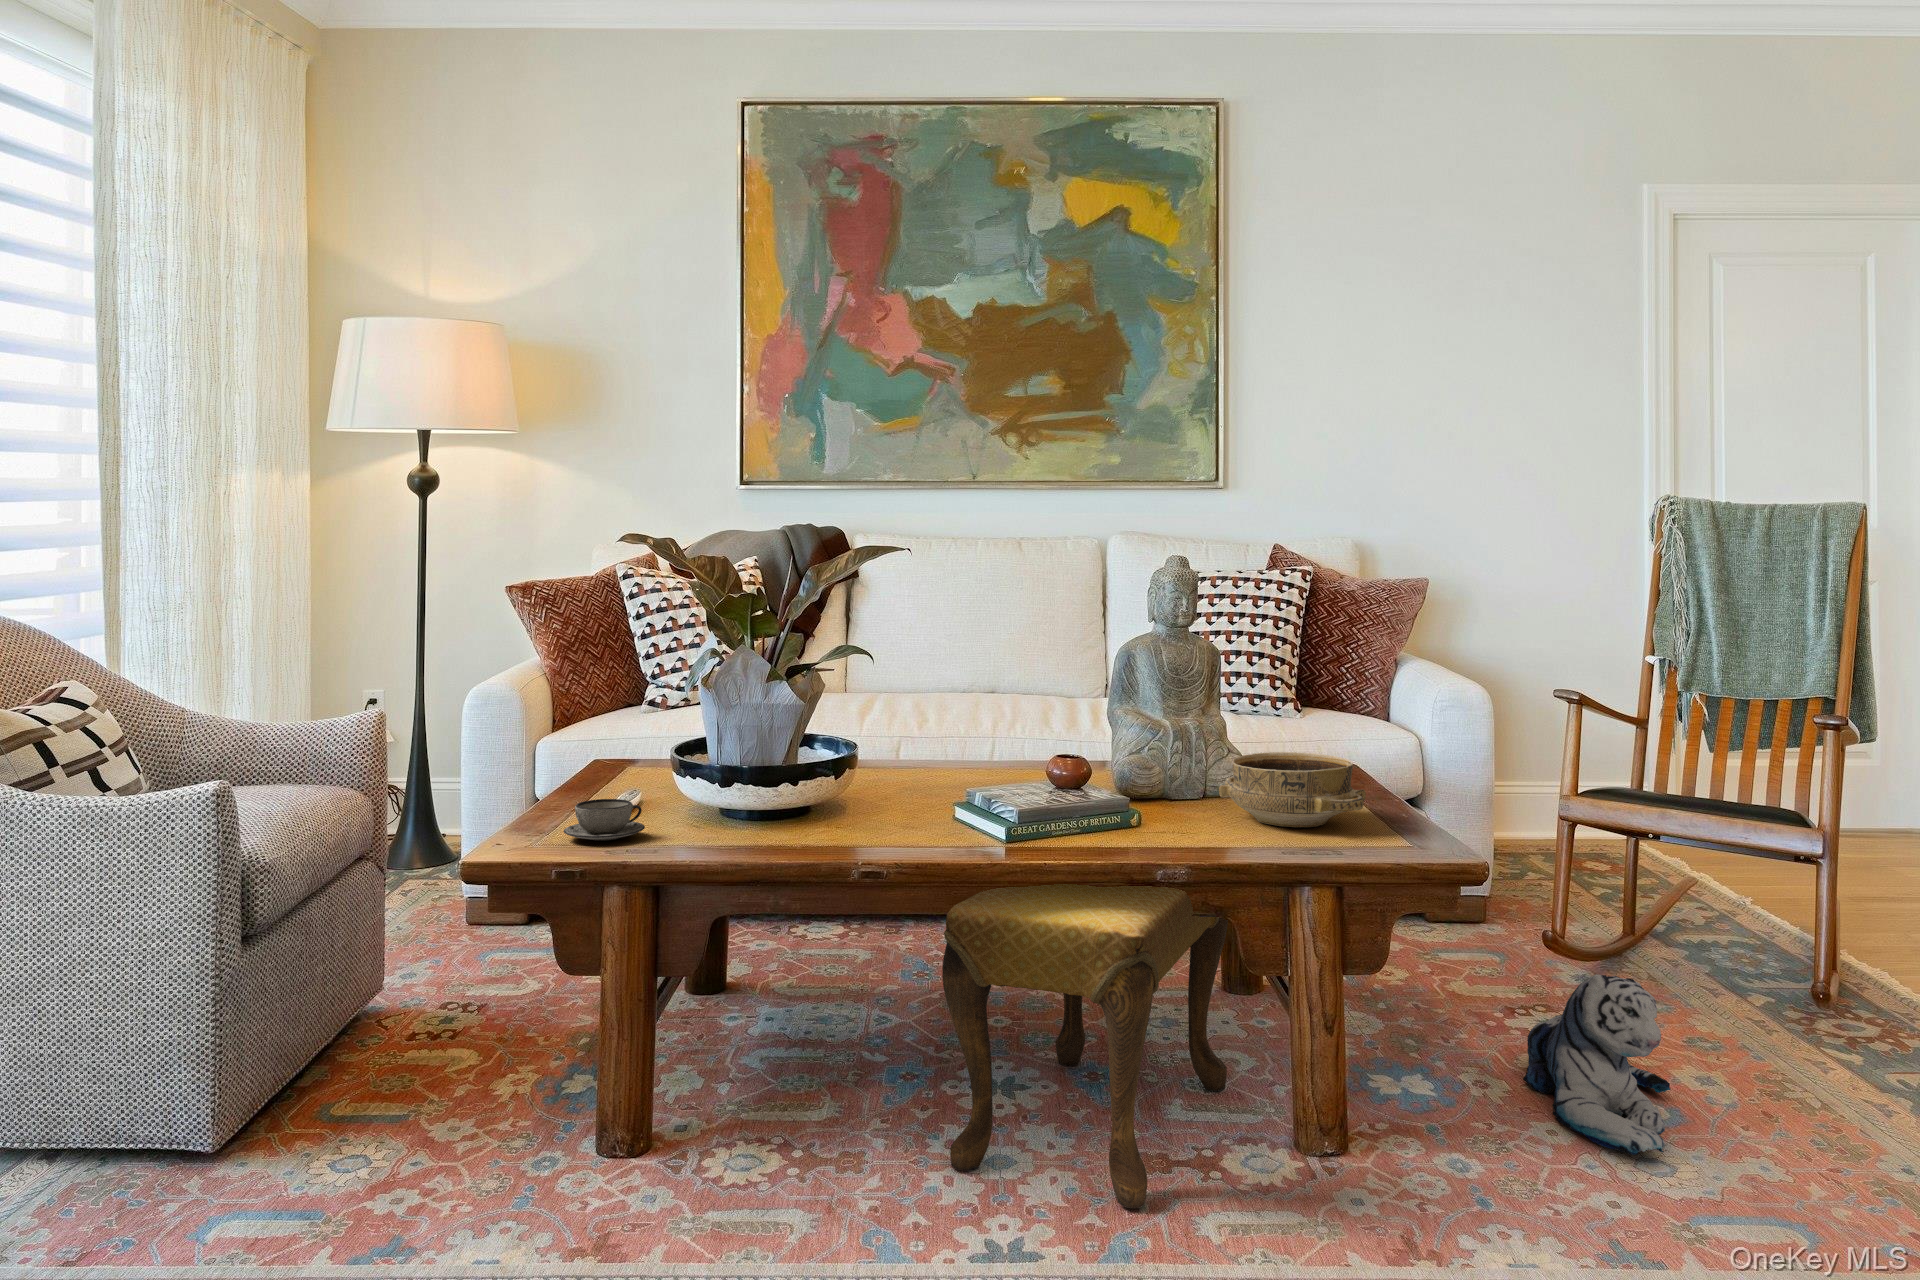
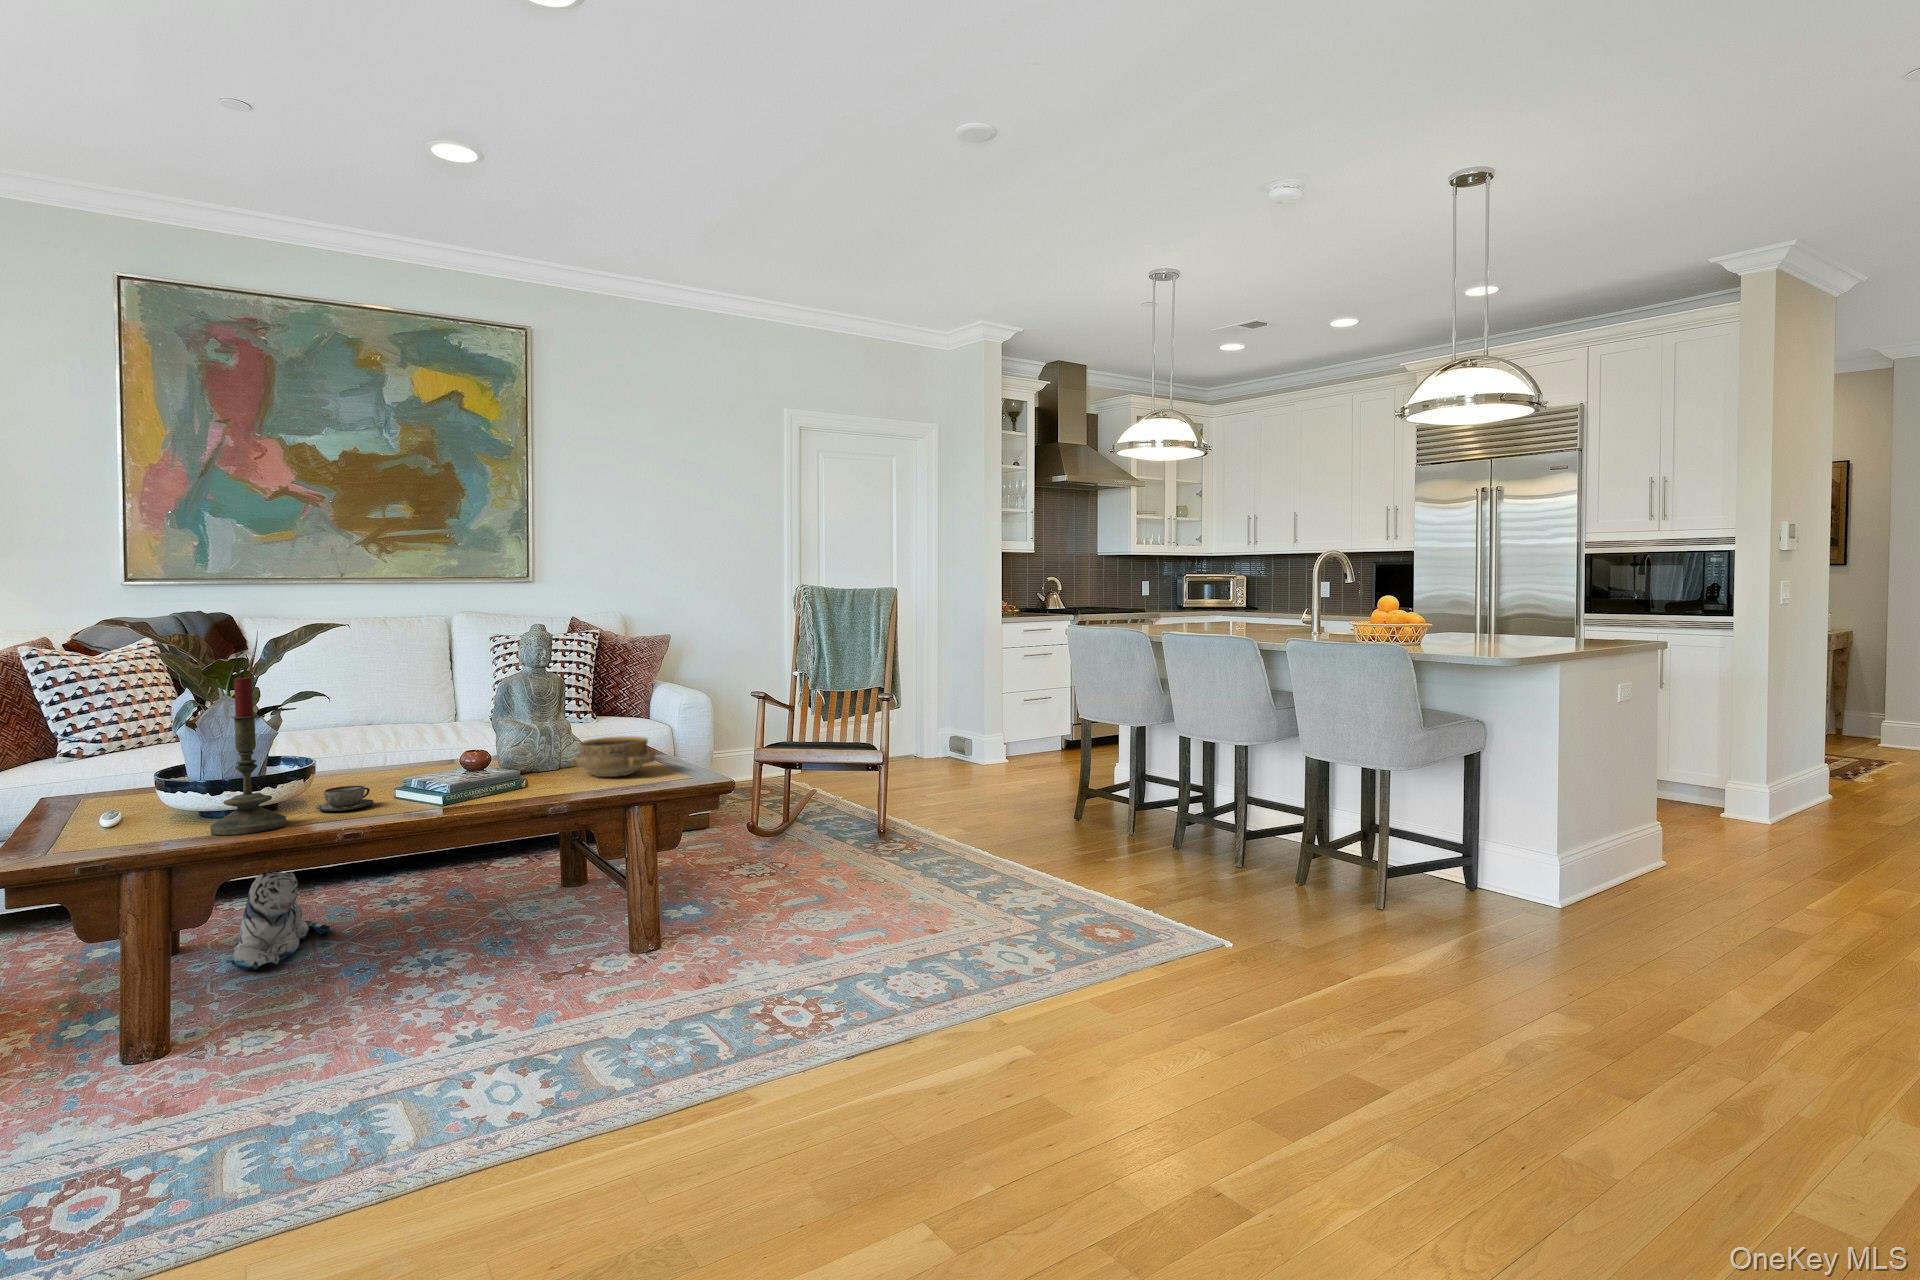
candle: none [705,610,797,851] -> present [210,673,286,835]
teacup: present [564,799,645,841] -> present [316,786,374,811]
footstool: present [942,884,1228,1208] -> none [408,800,584,1007]
plush toy: present [1523,974,1671,1155] -> present [232,872,330,970]

